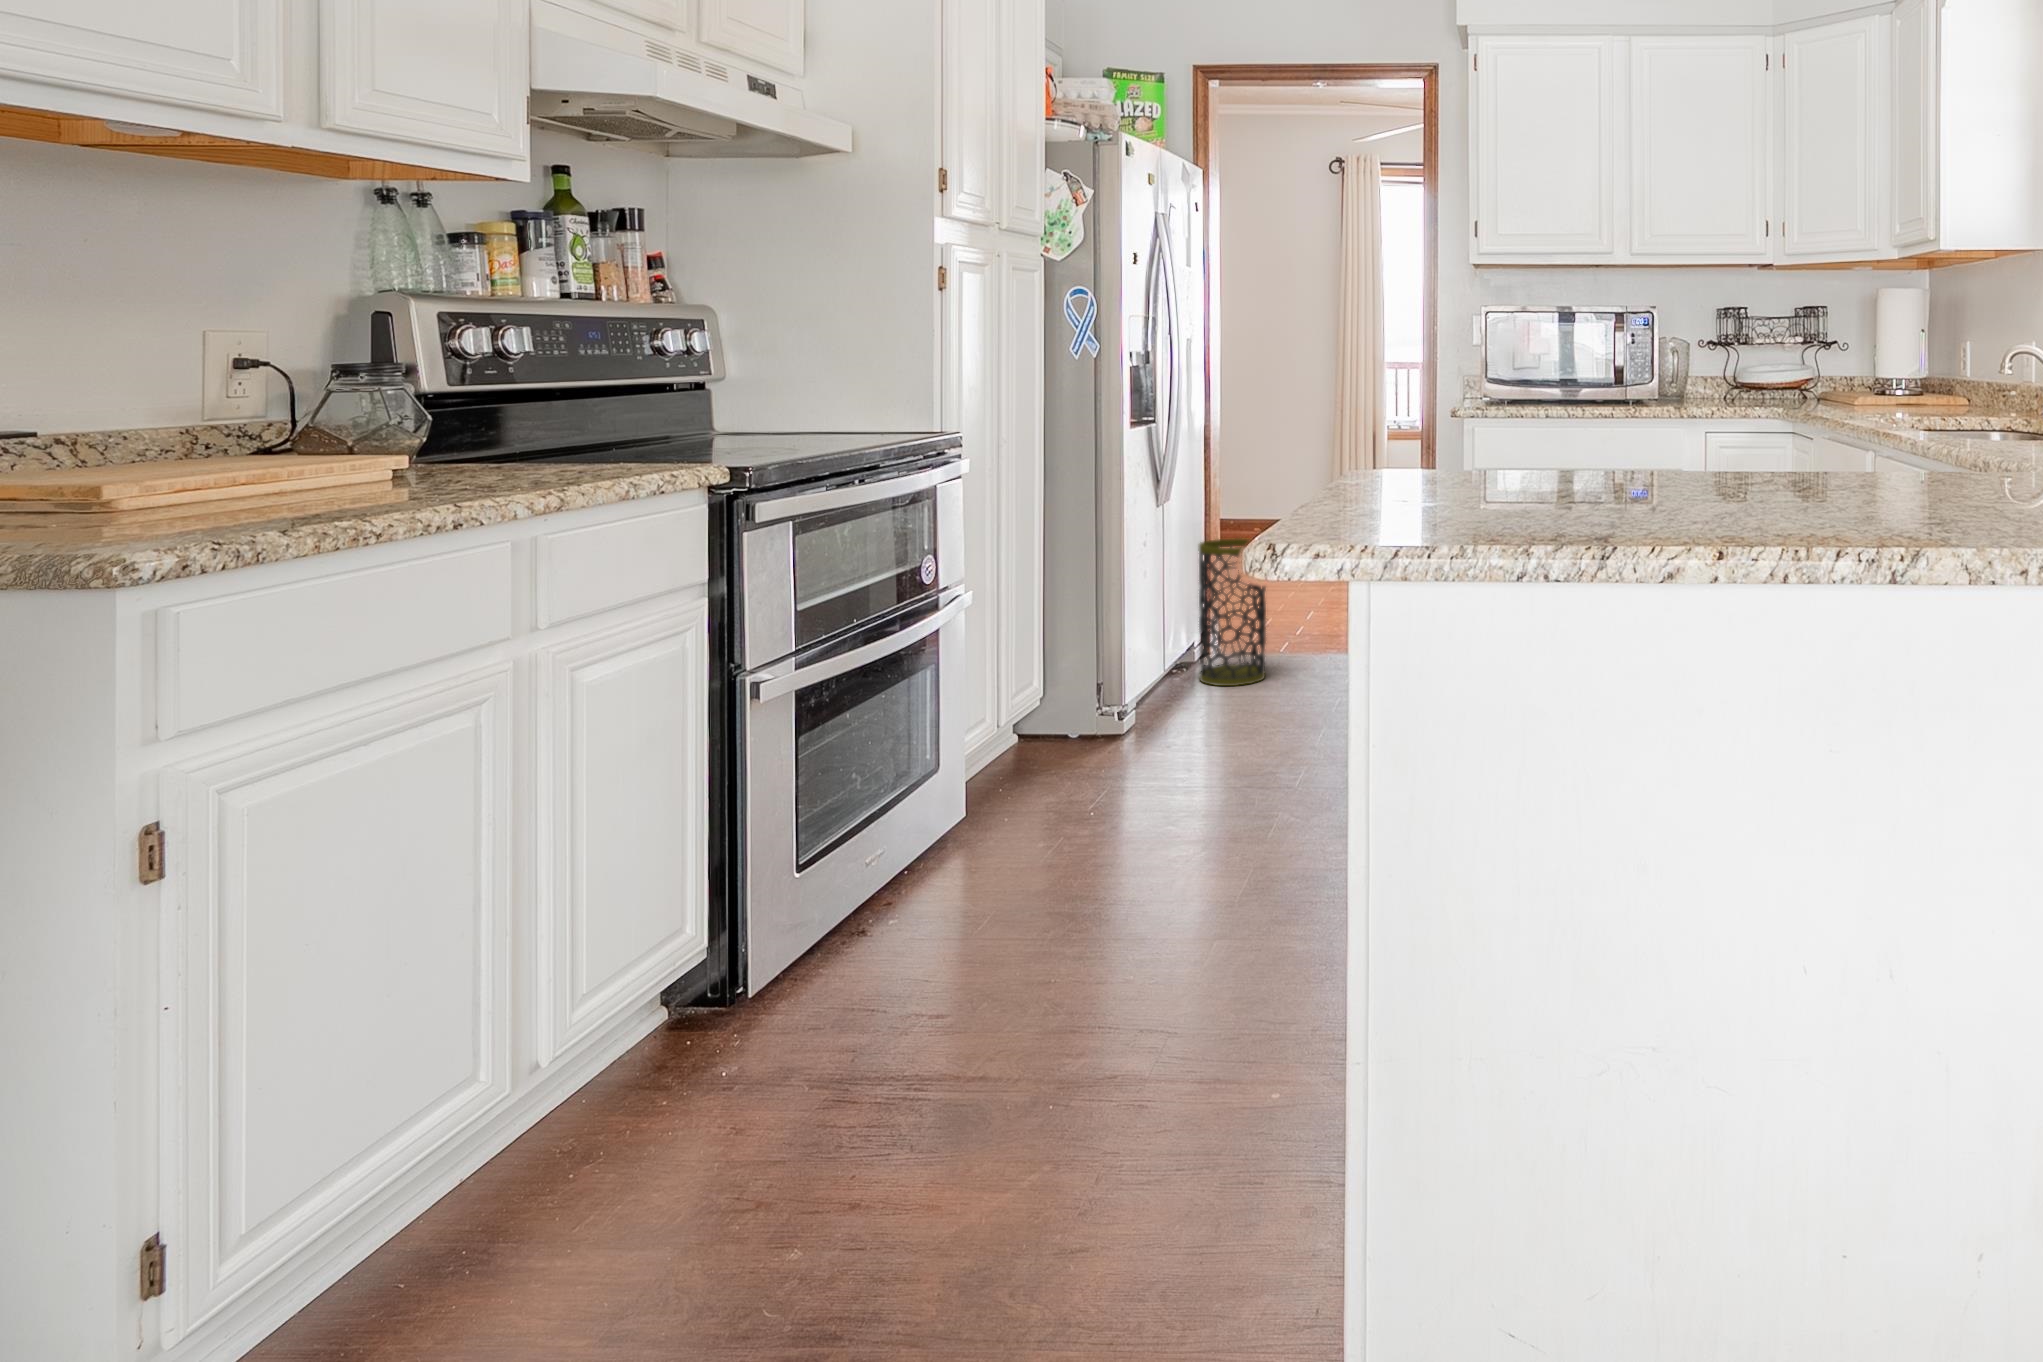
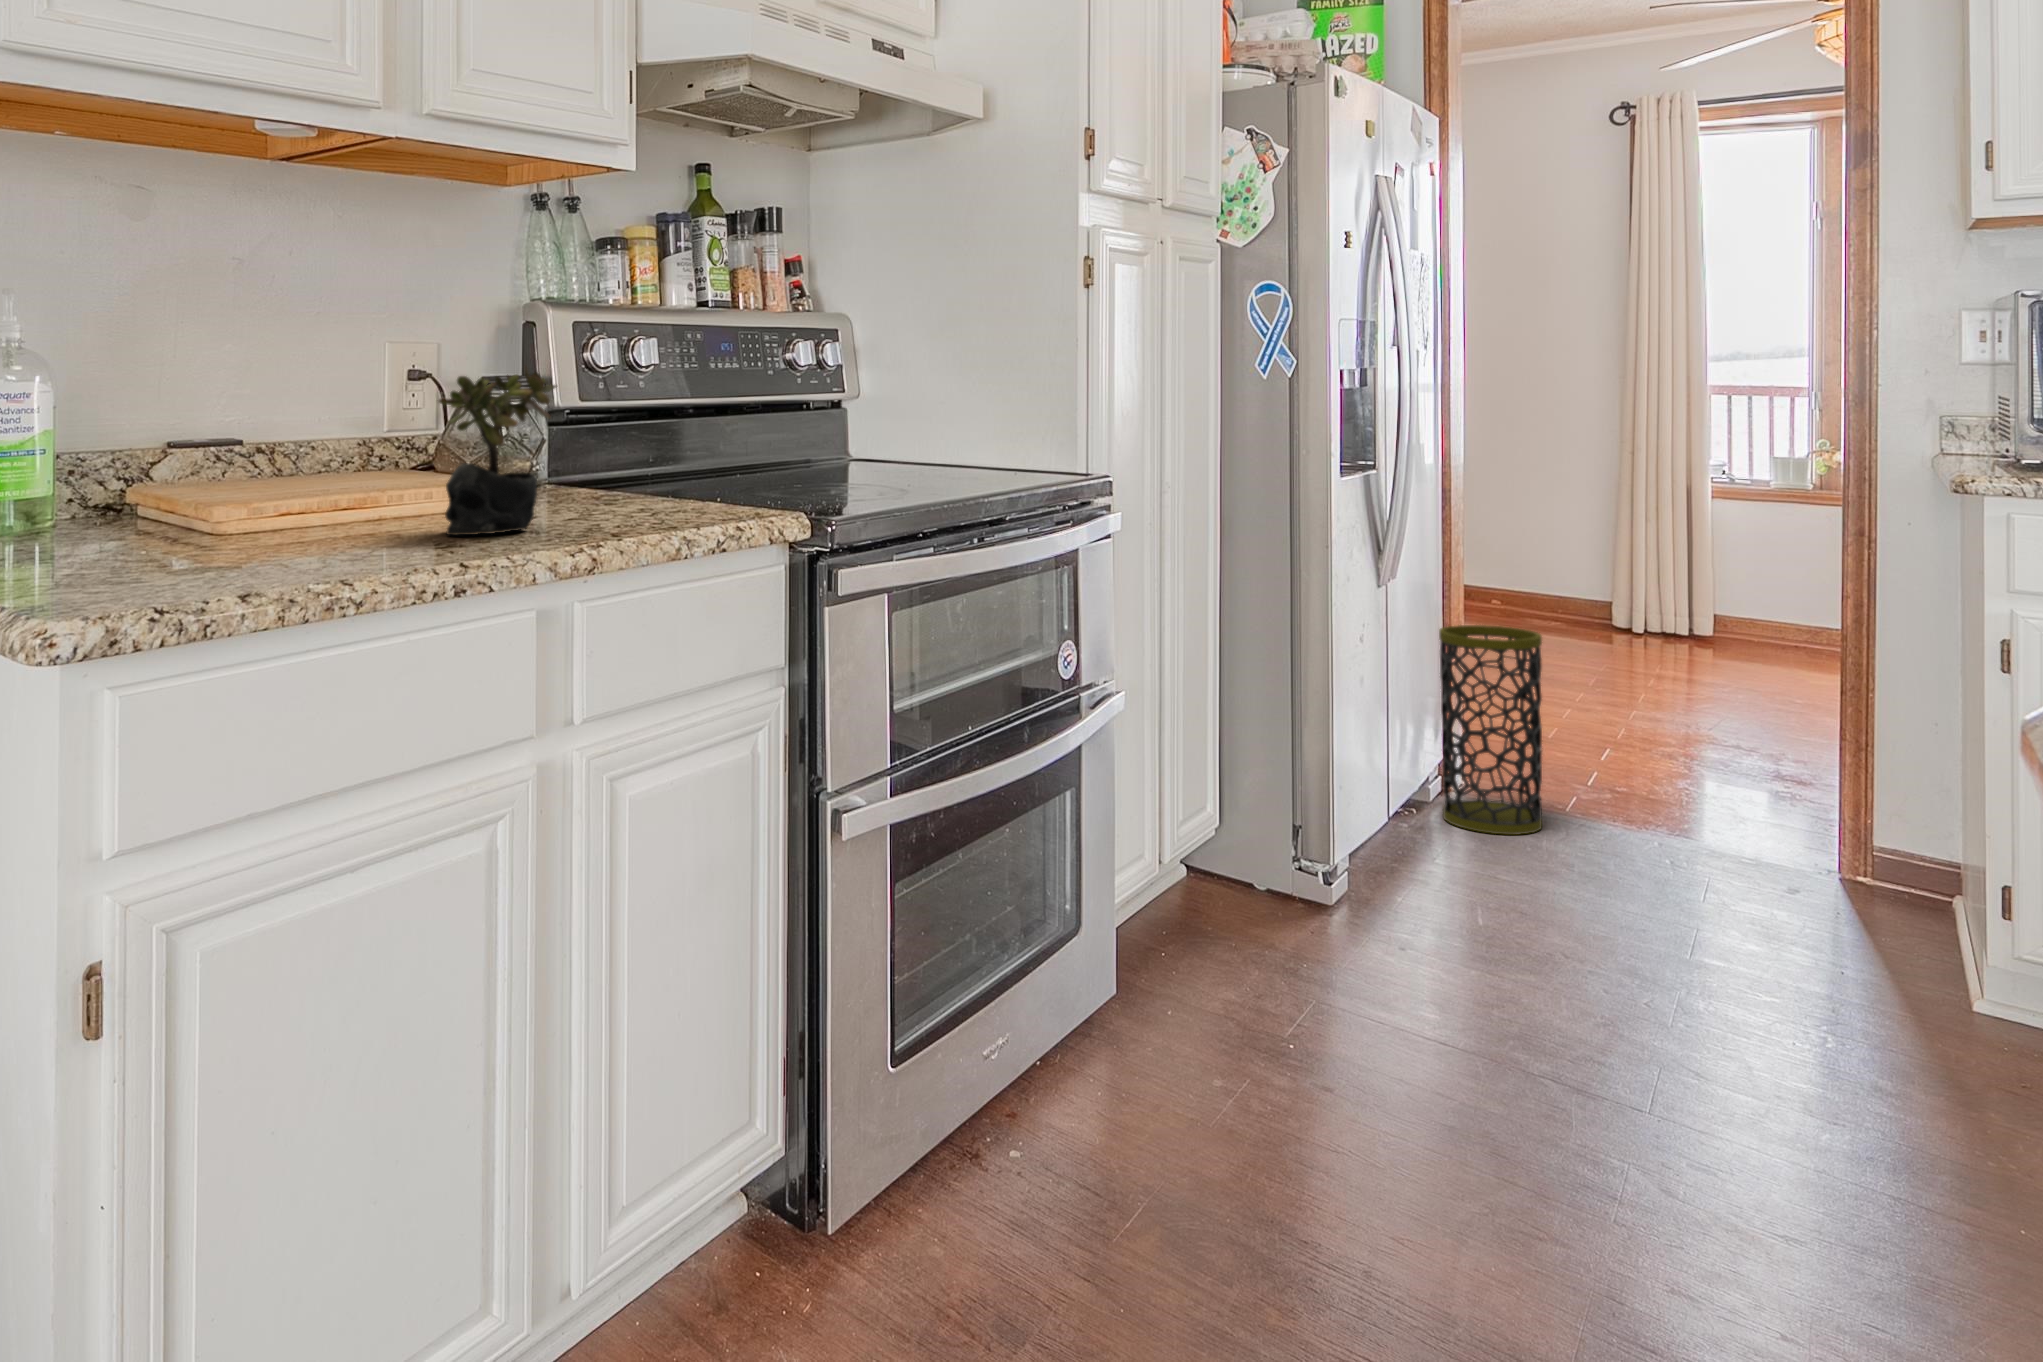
succulent plant: none [335,359,460,508] -> present [439,367,557,535]

